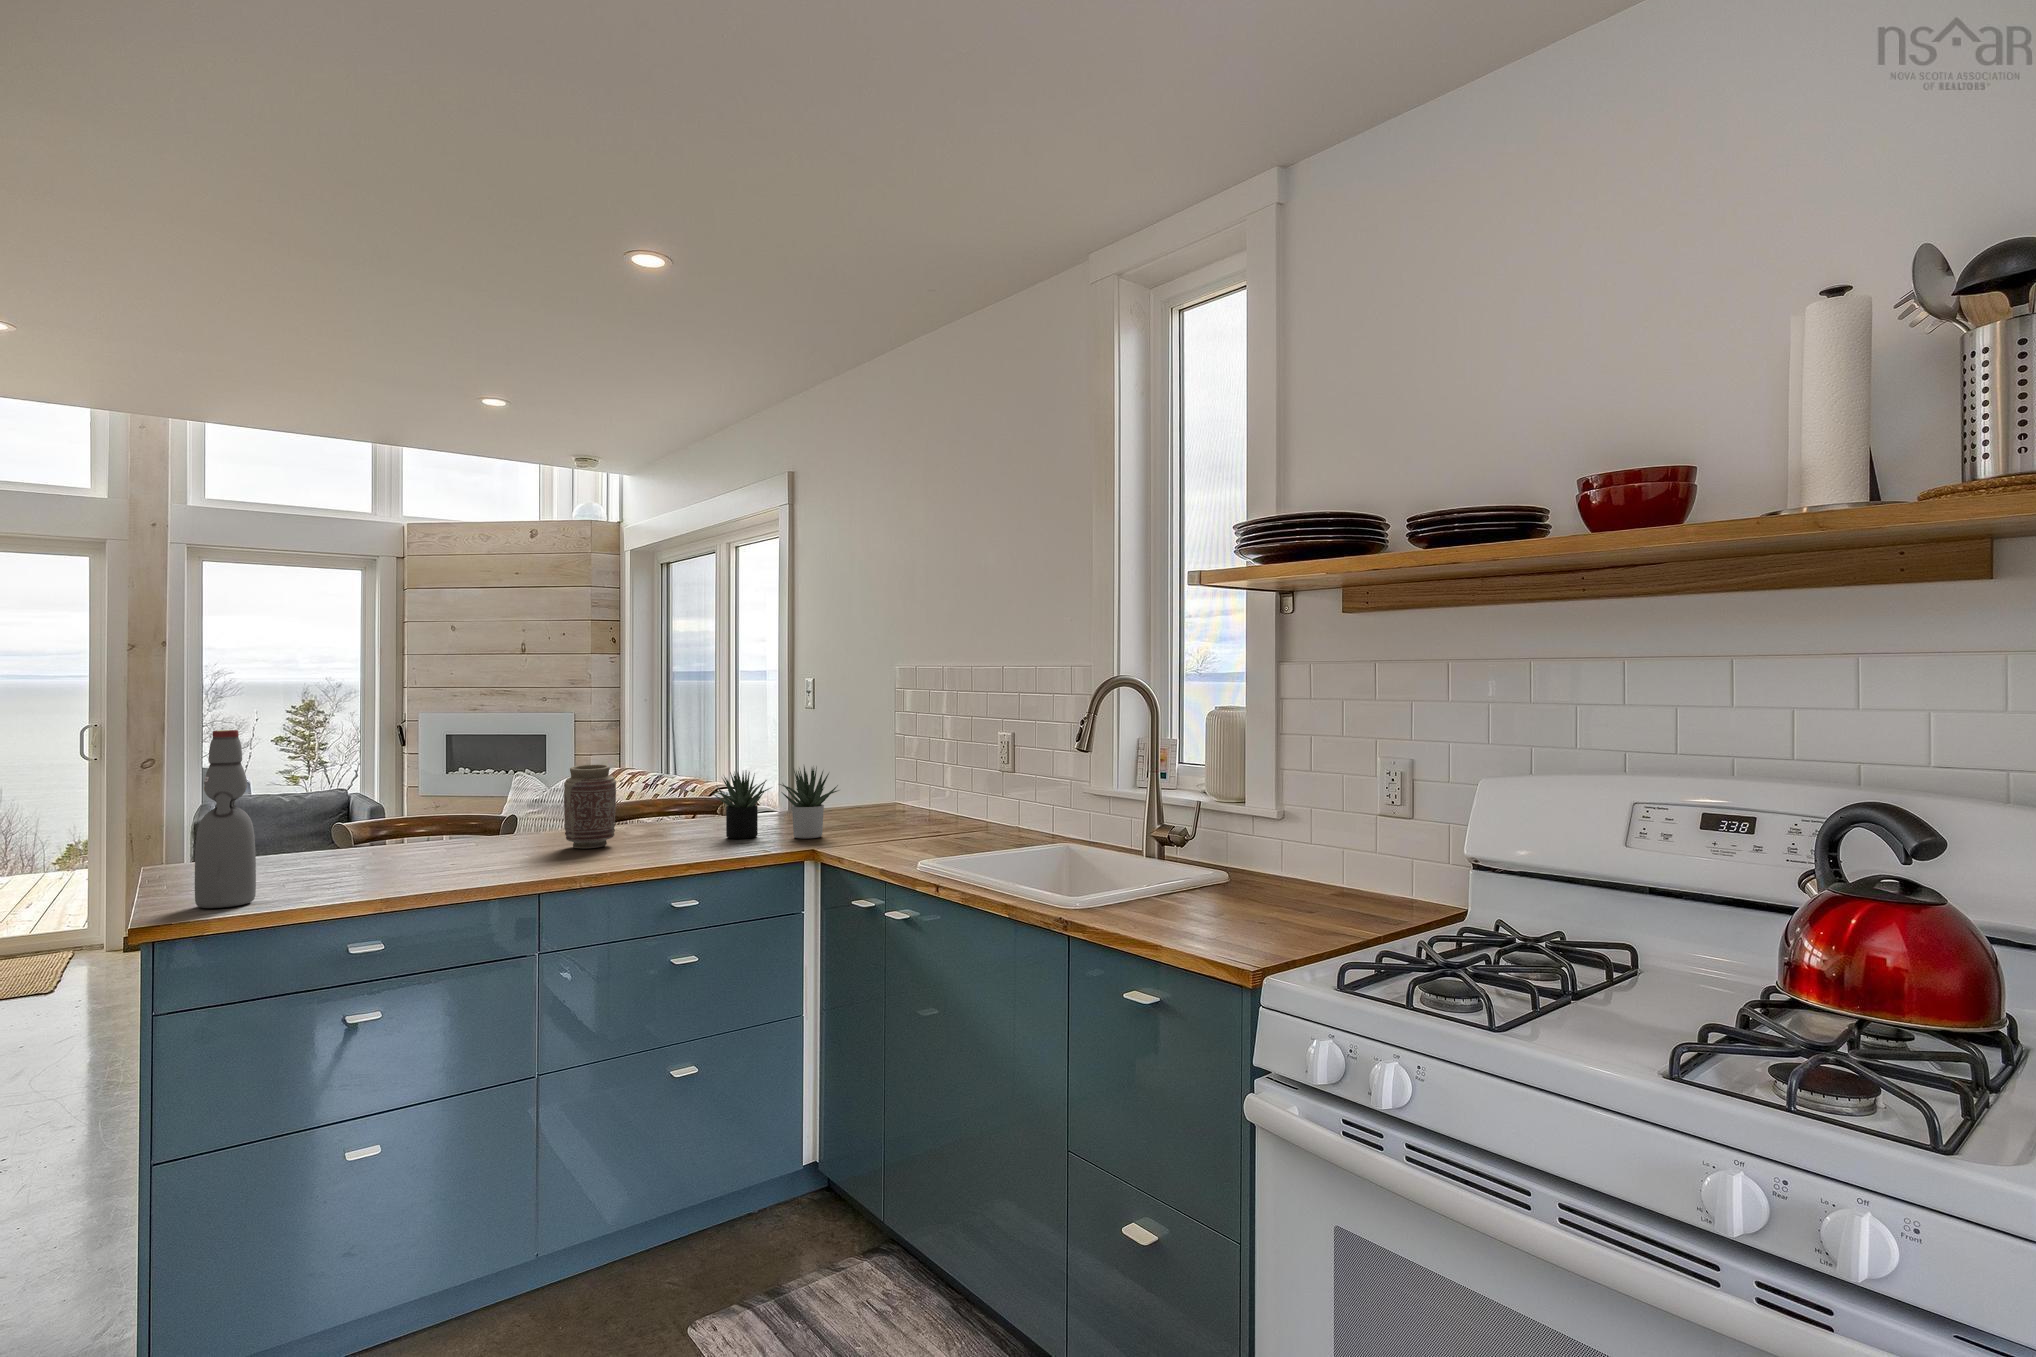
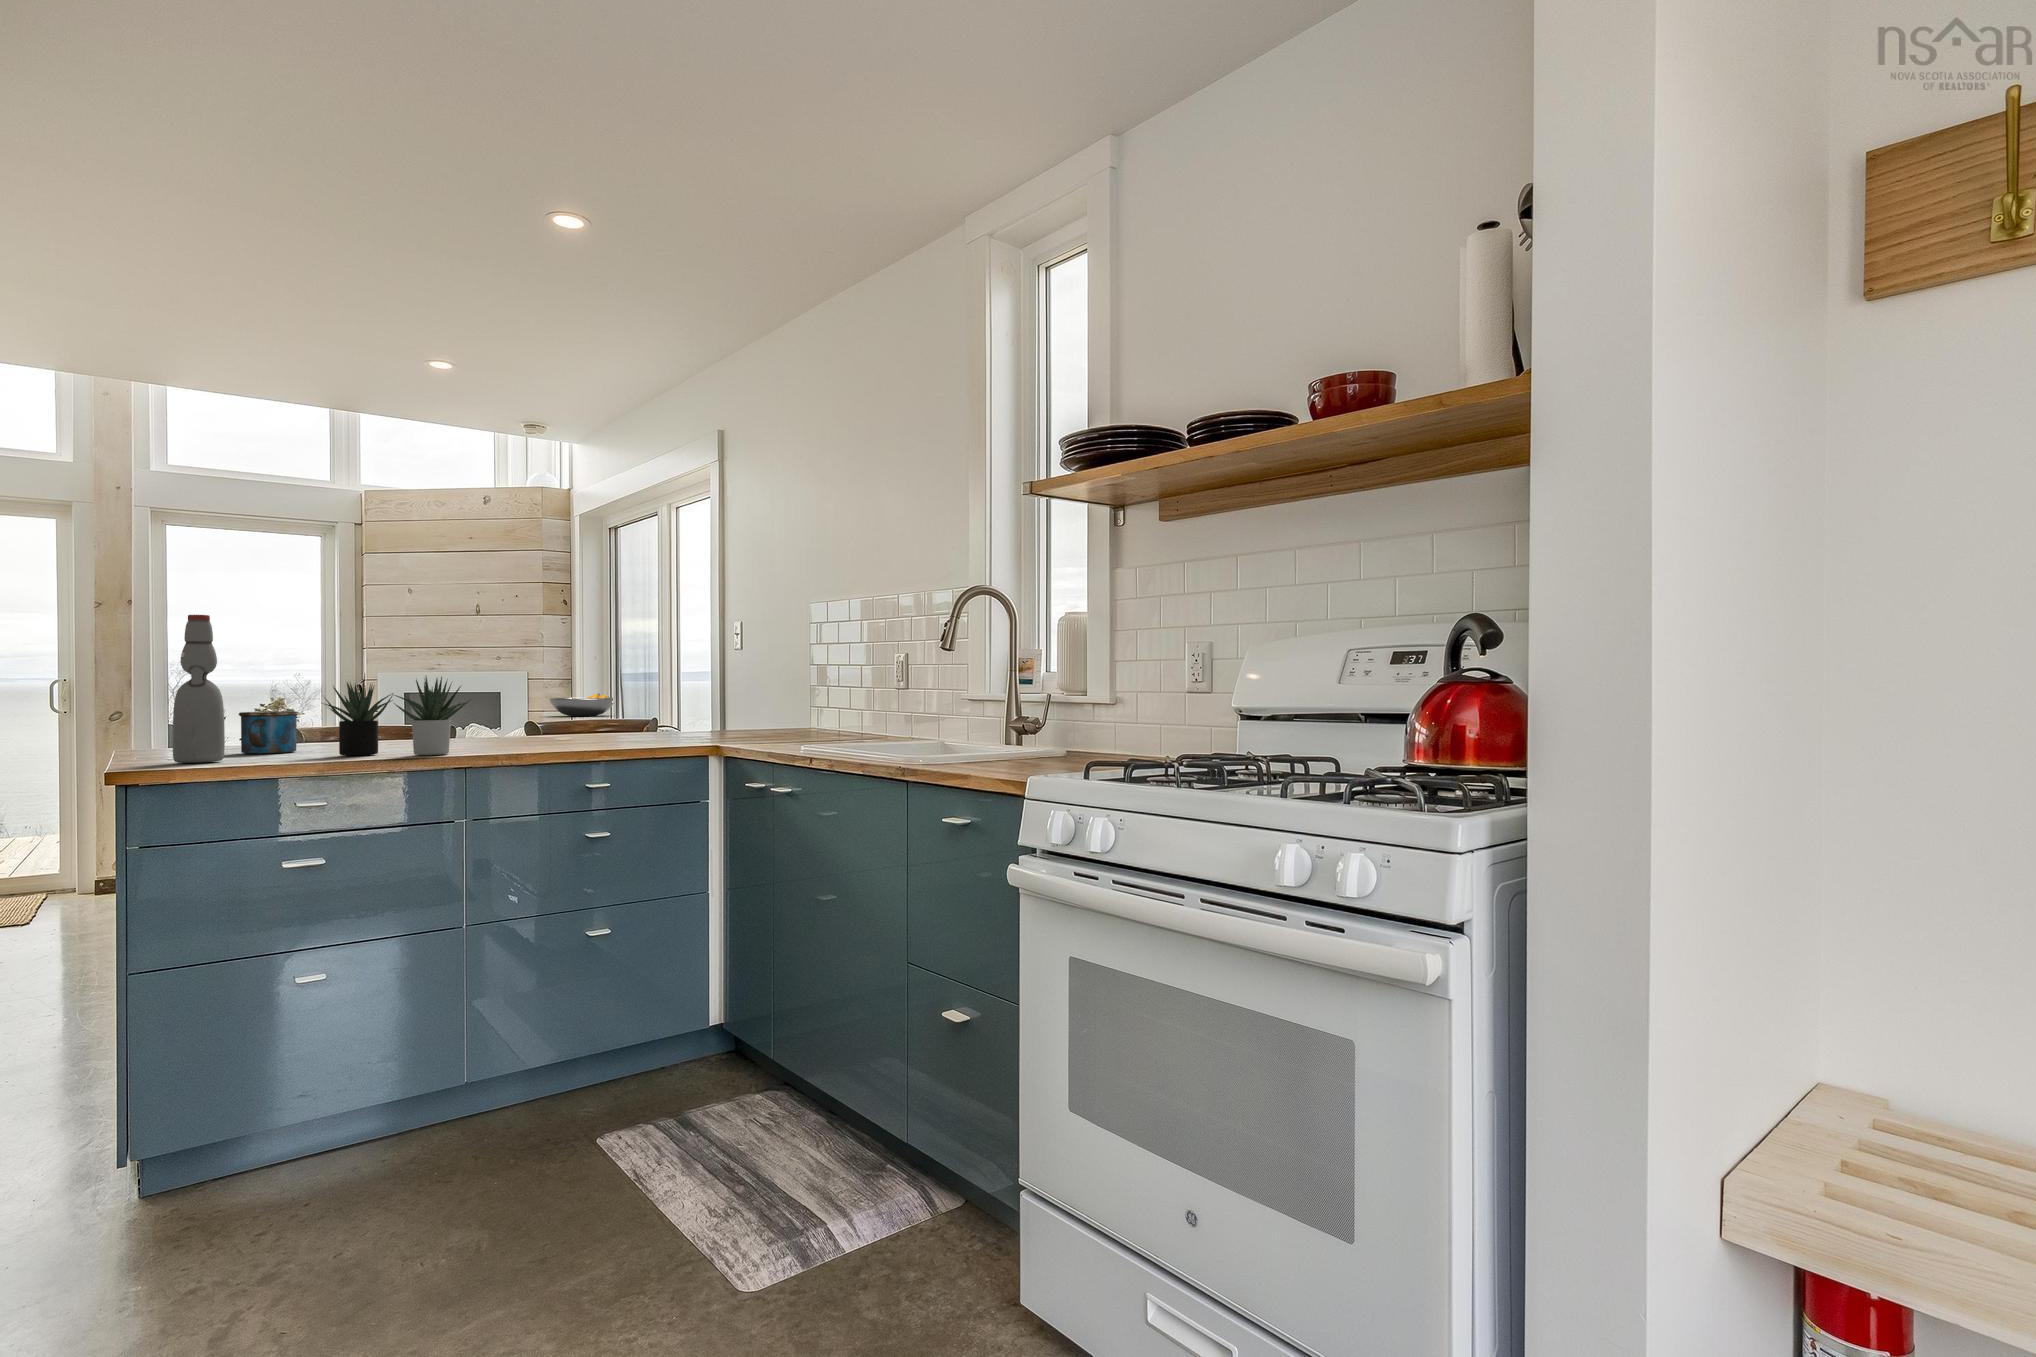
fruit bowl: none [598,736,667,761] -> present [549,693,614,716]
vase: present [564,764,616,848] -> none [497,672,544,744]
succulent plant: present [713,766,839,839] -> present [322,677,470,756]
mug: none [273,821,342,875] -> present [239,711,299,754]

